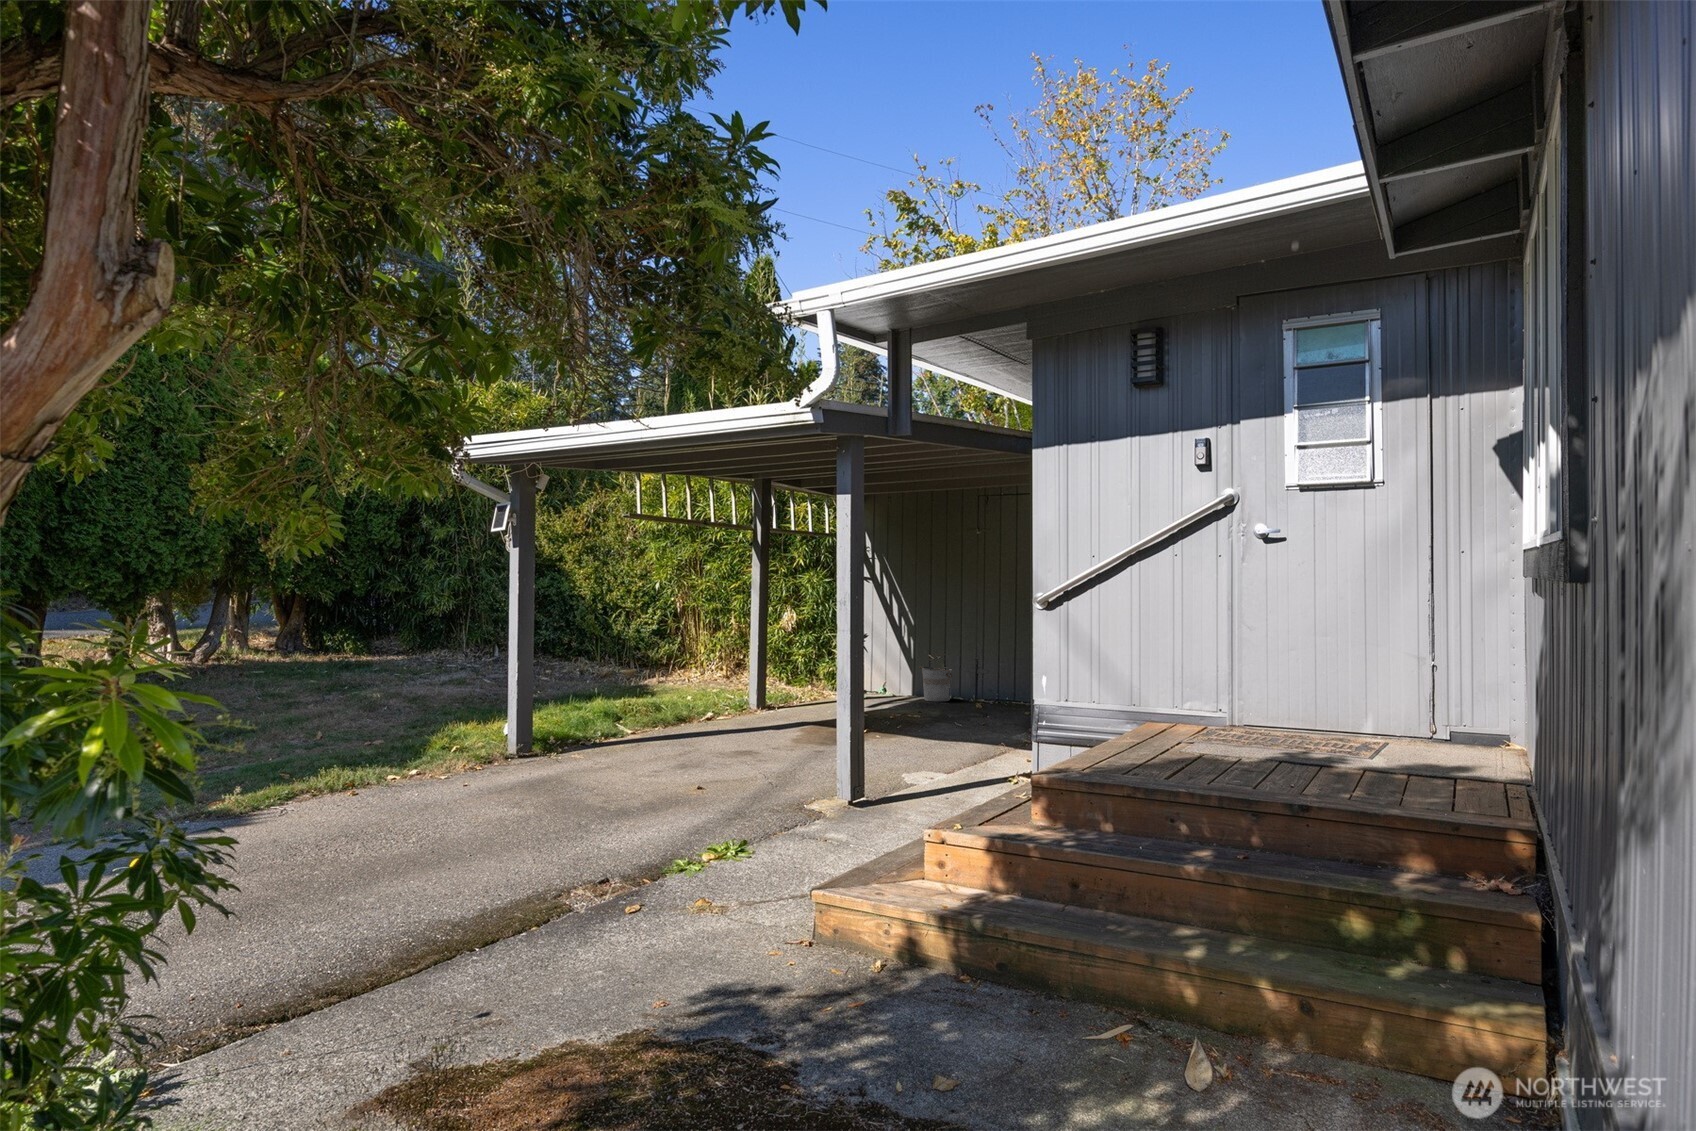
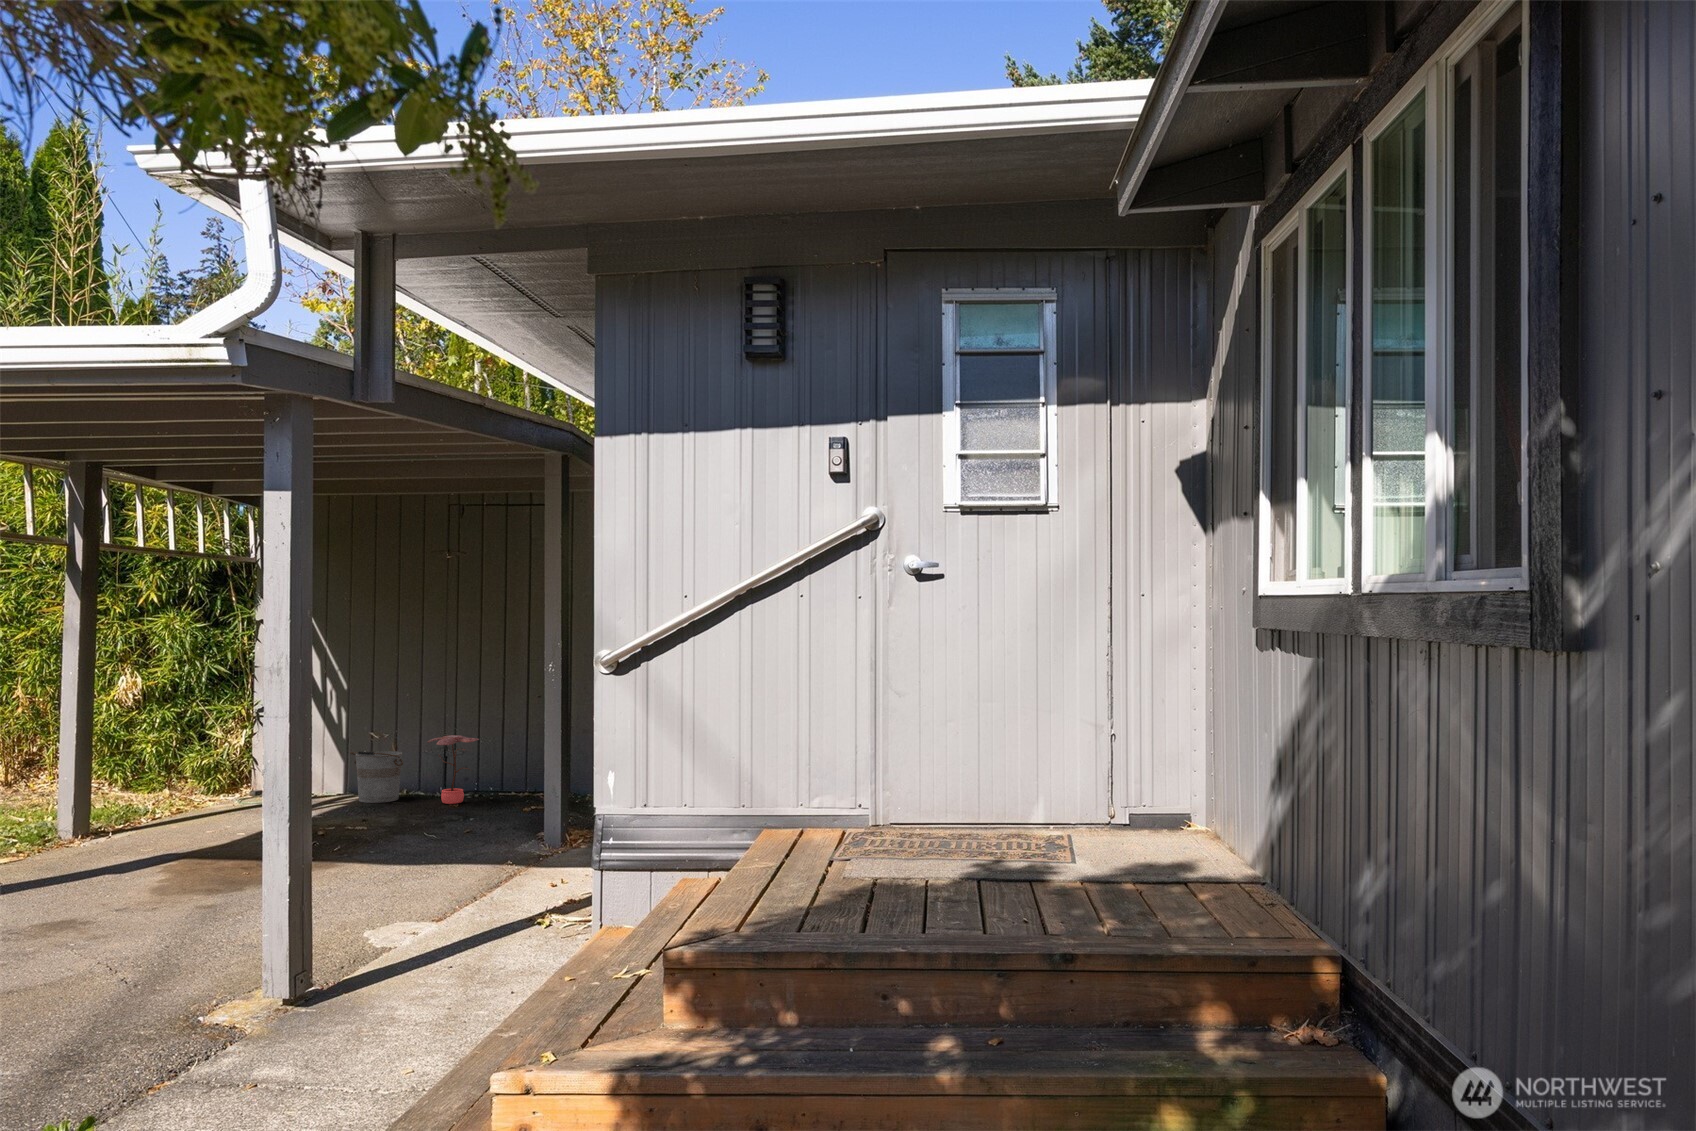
potted plant: none [967,658,1002,705] -> present [427,735,479,804]

